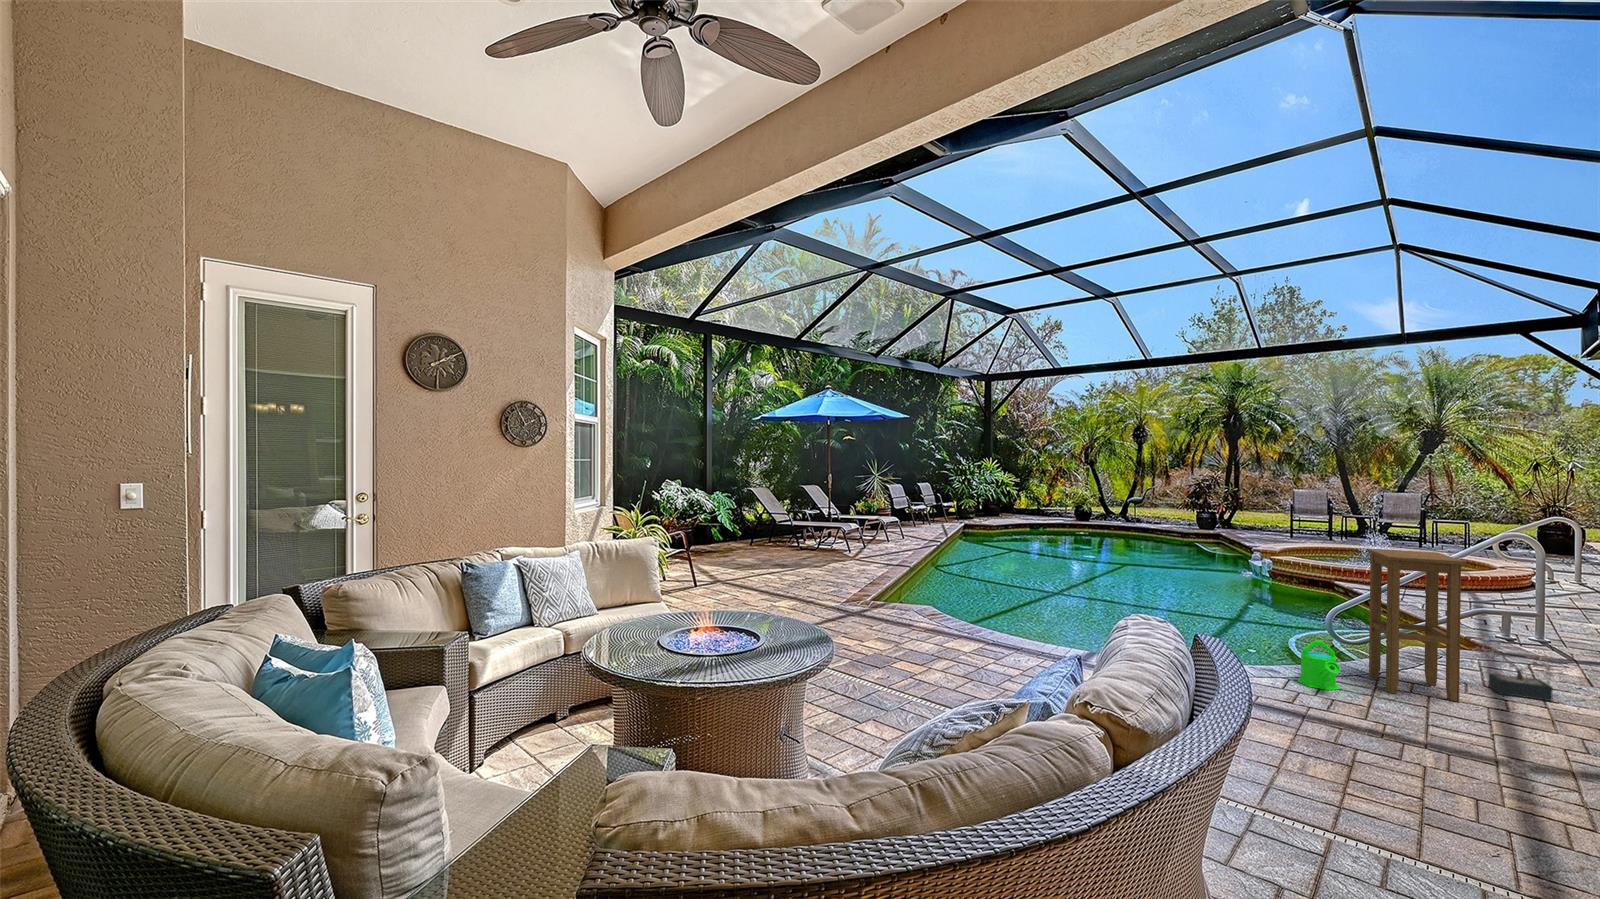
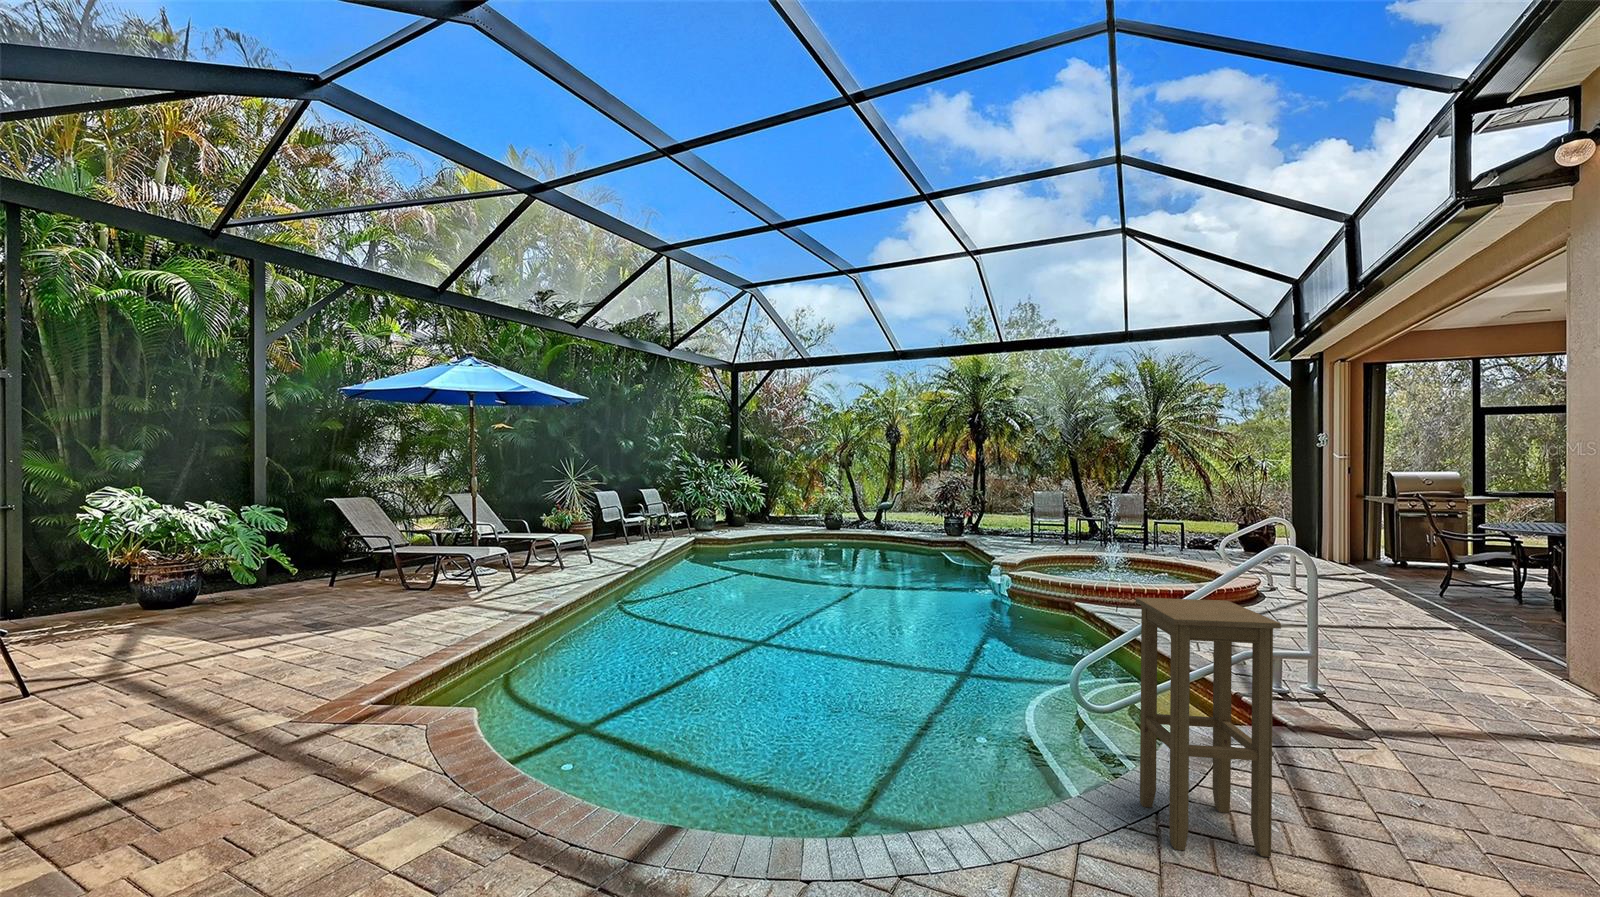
decorative plant: present [1470,636,1563,701] -> none [1268,723,1386,827]
watering can: present [1298,640,1341,690] -> none [1044,766,1110,860]

